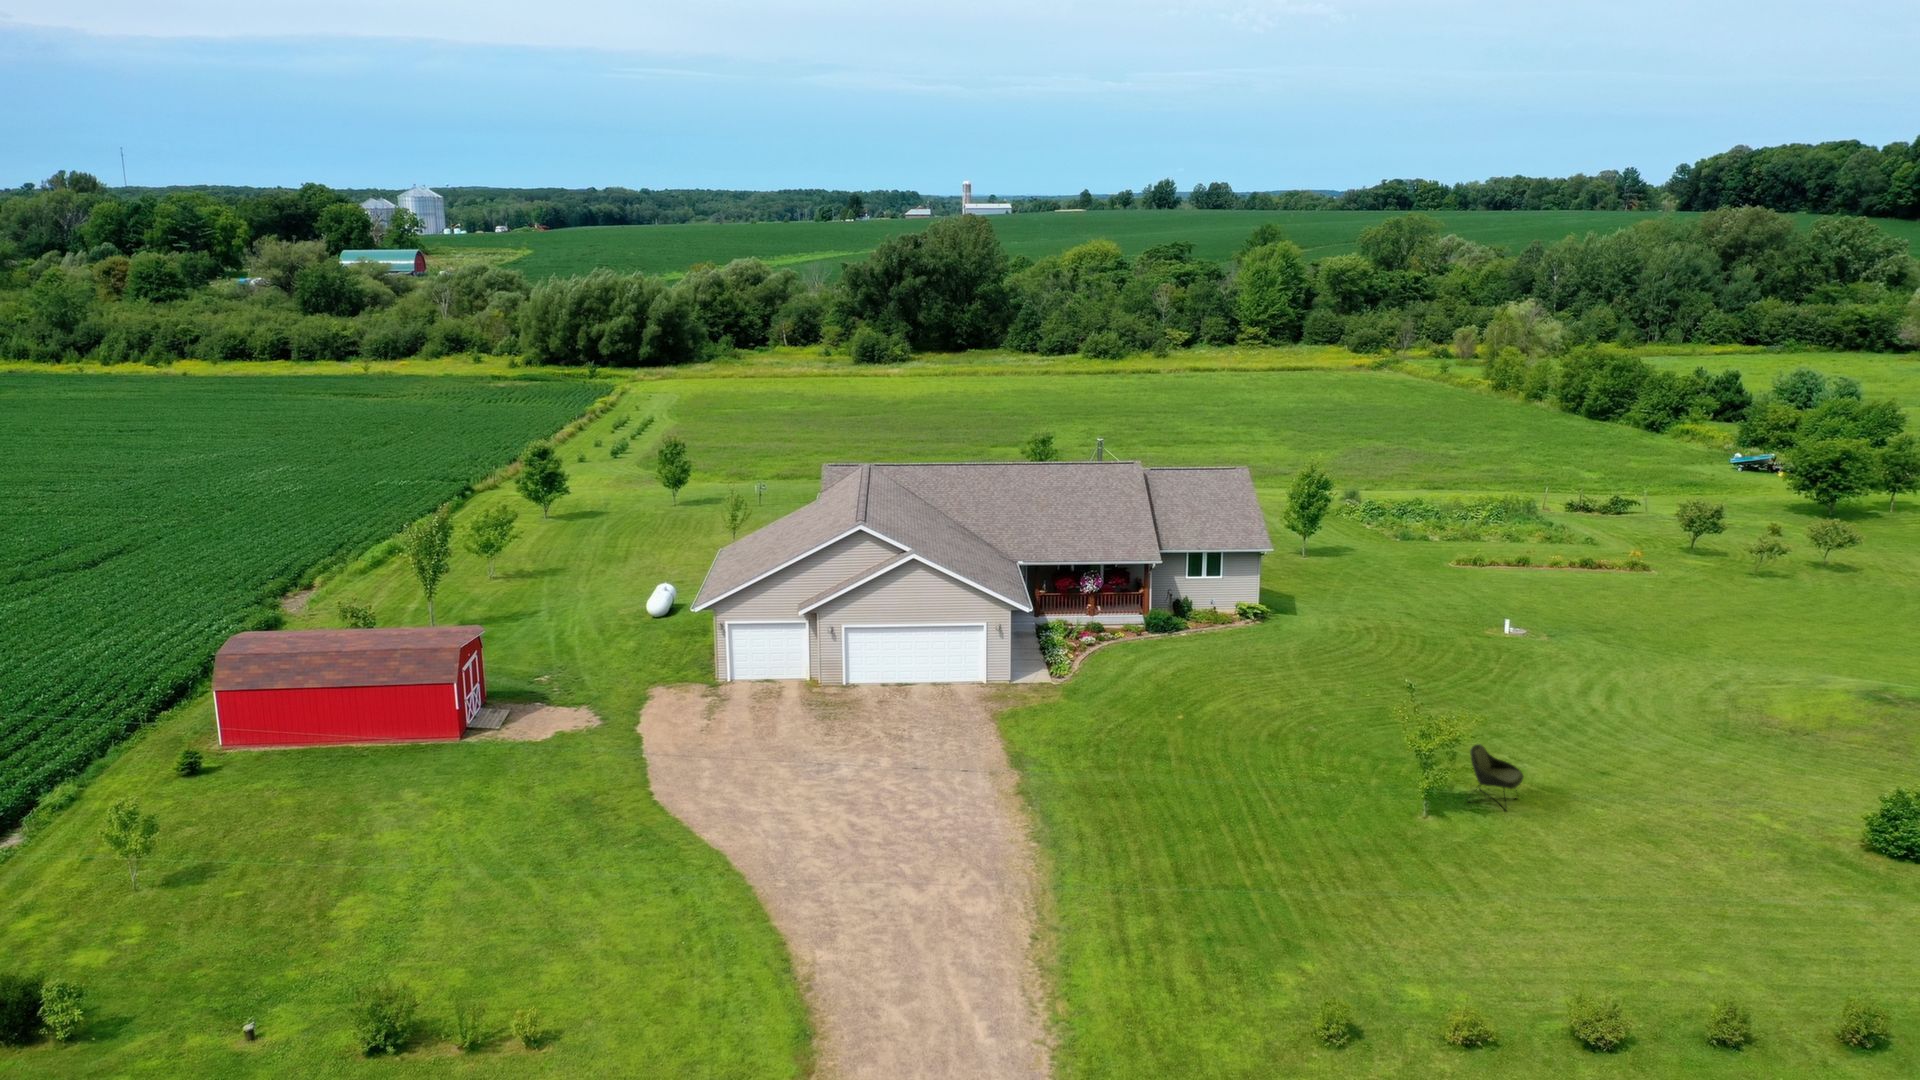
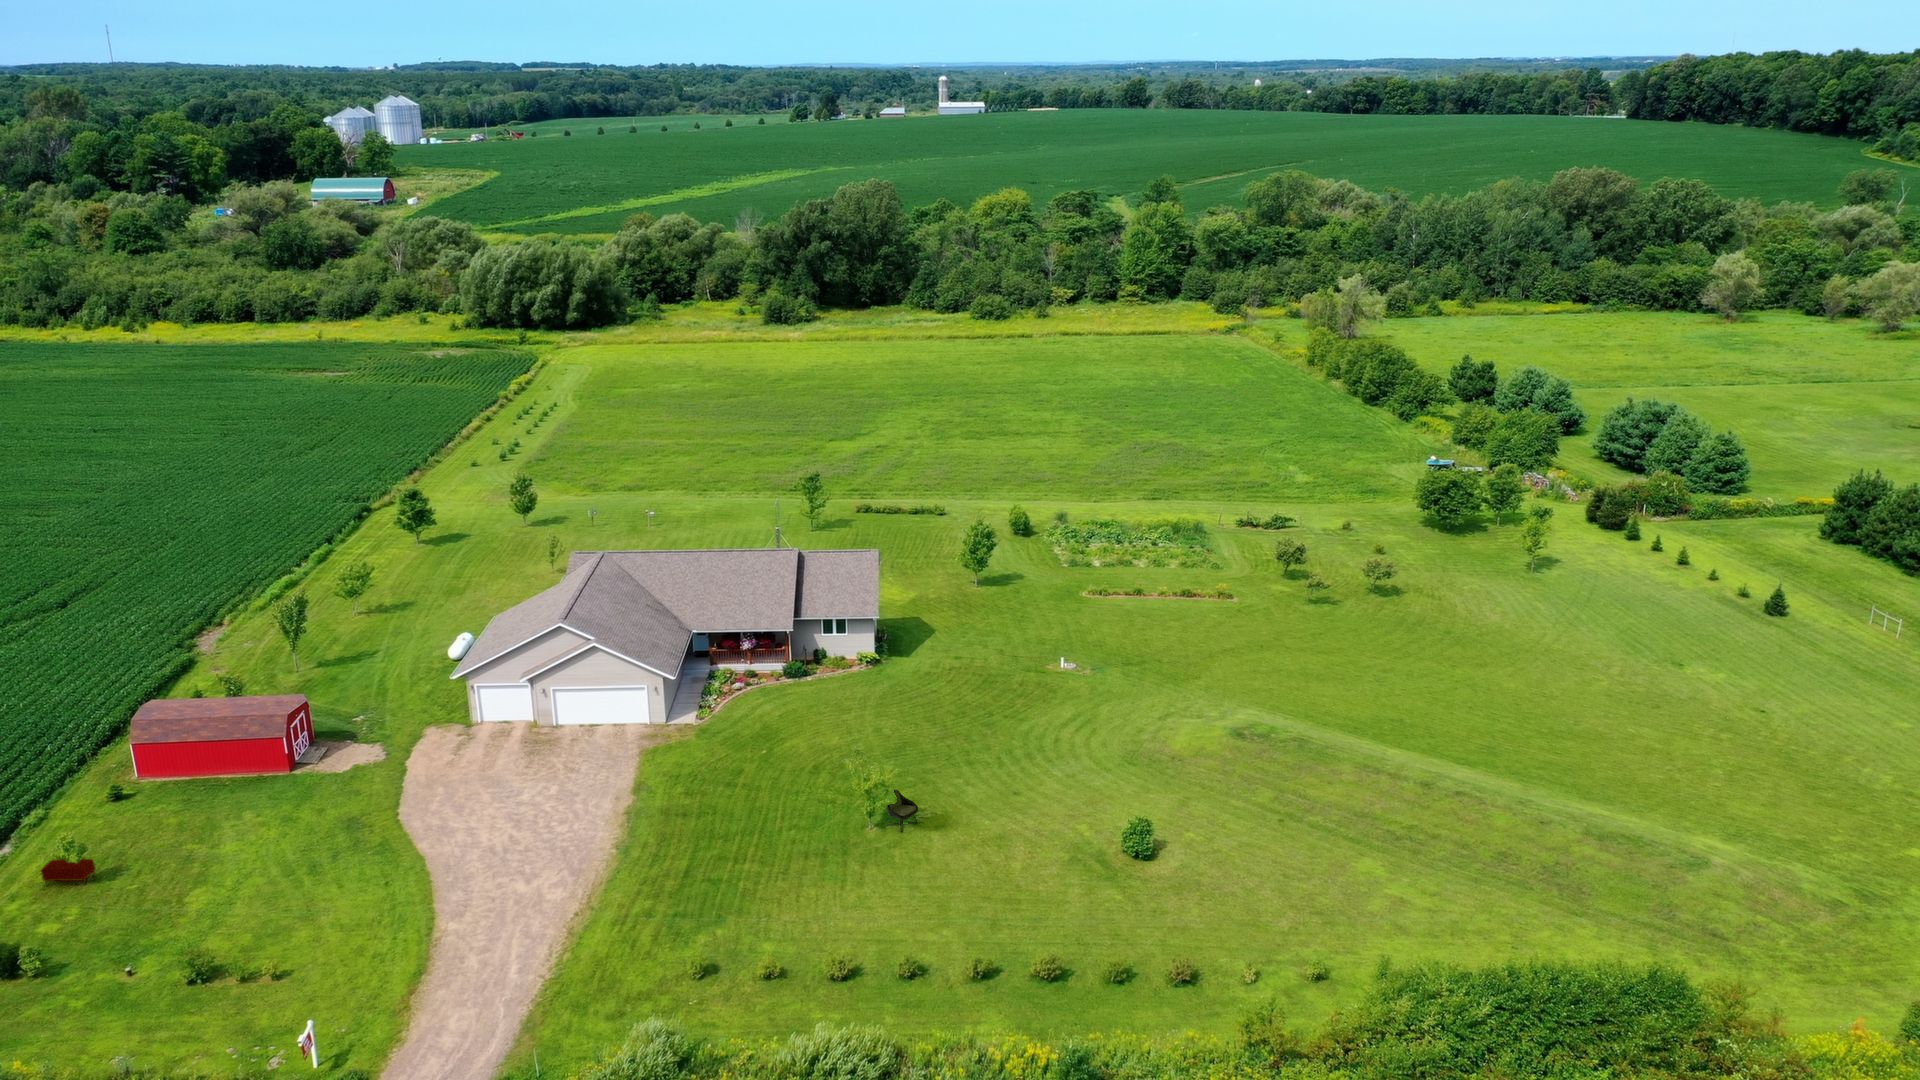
bench: none [76,846,170,892] -> present [41,859,95,885]

